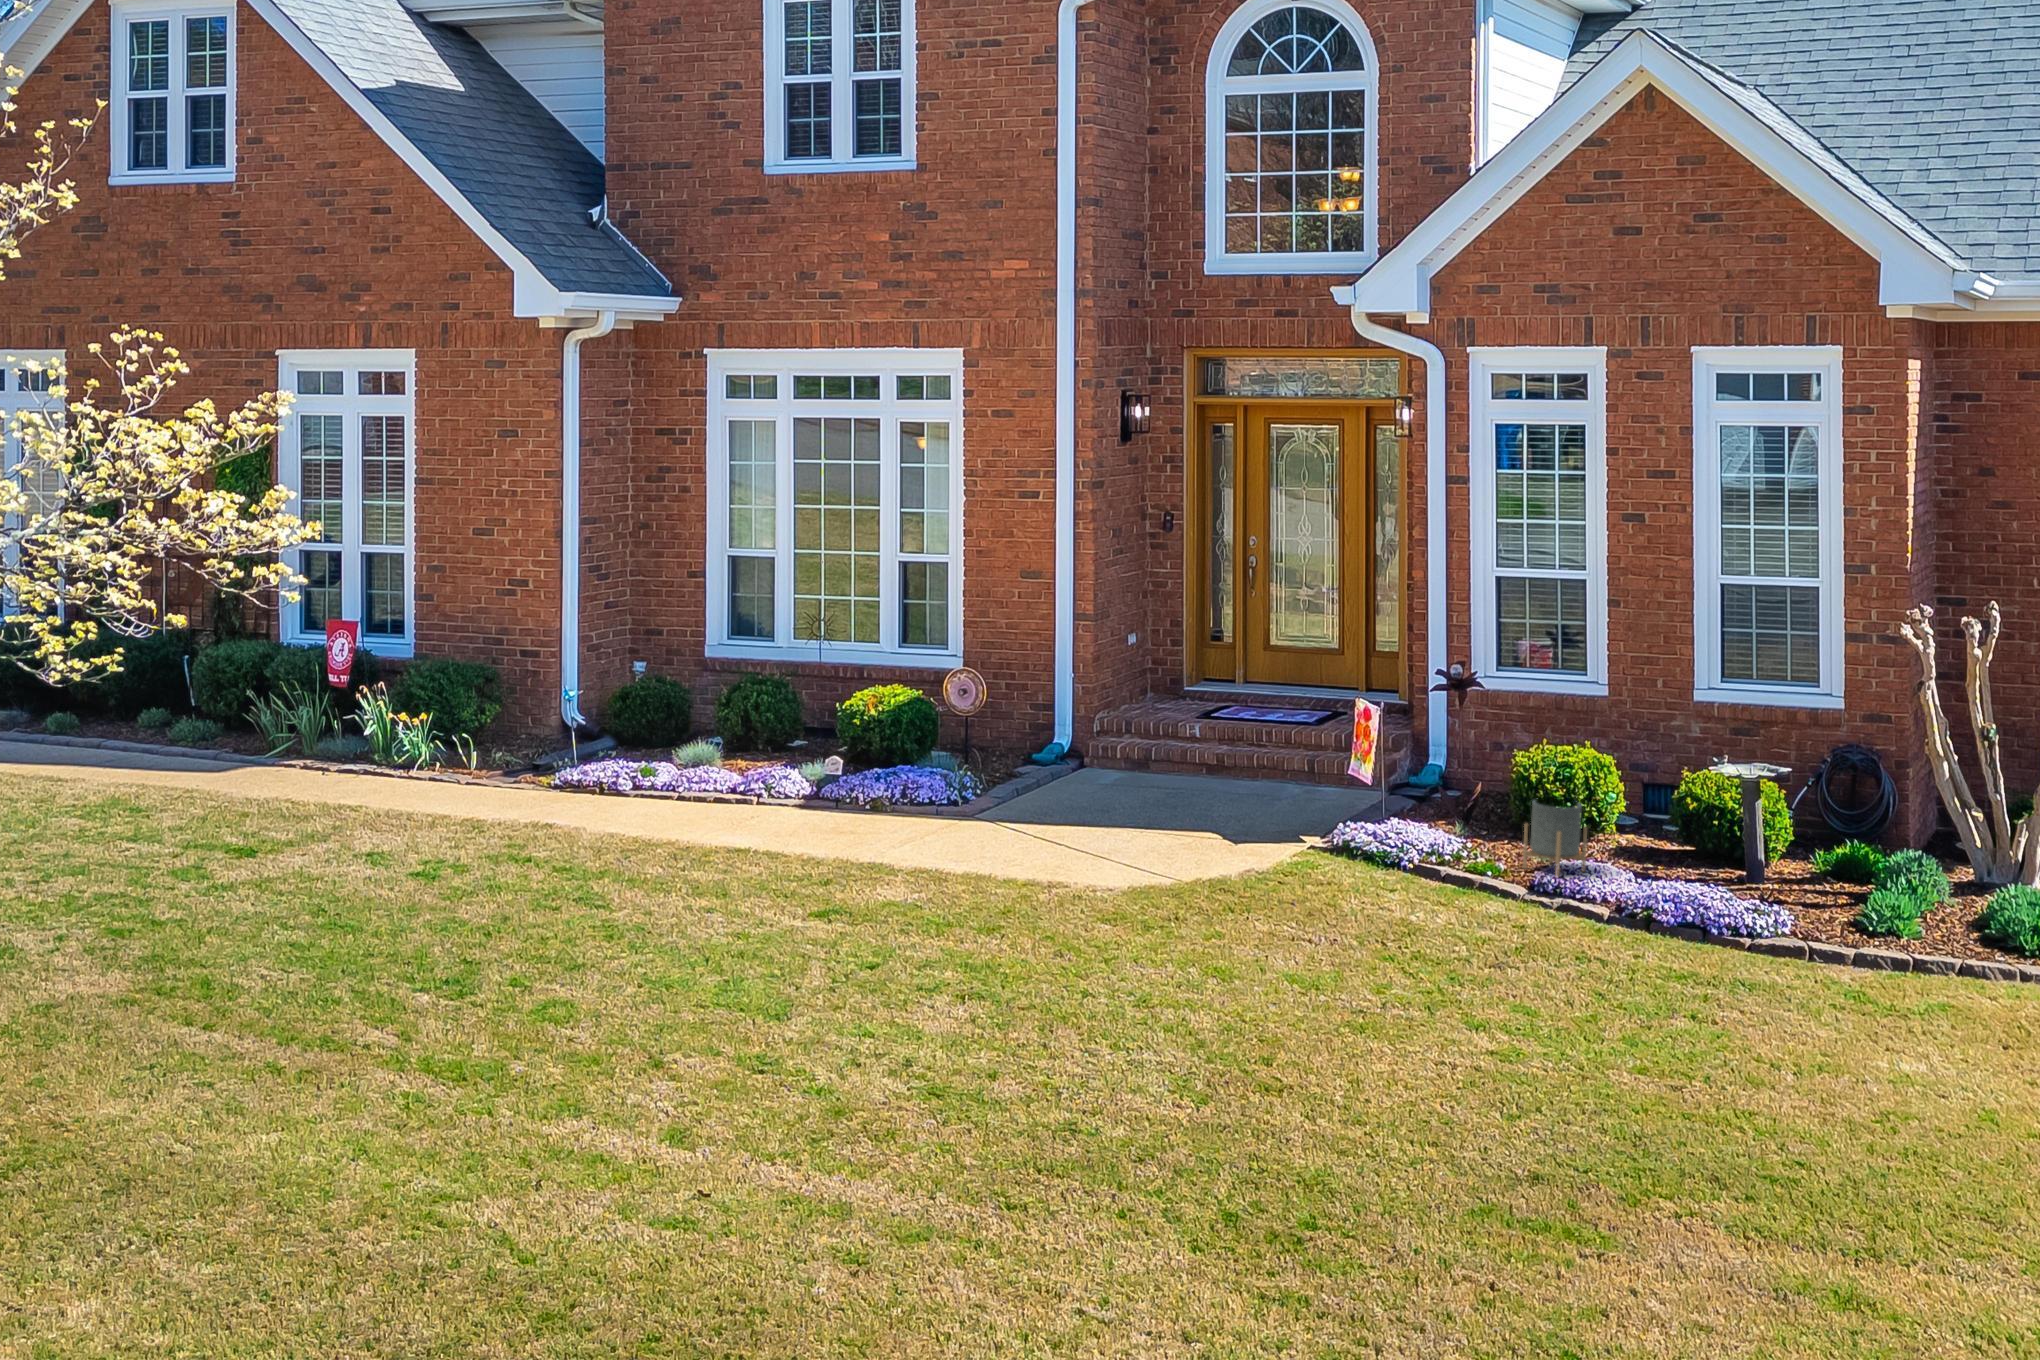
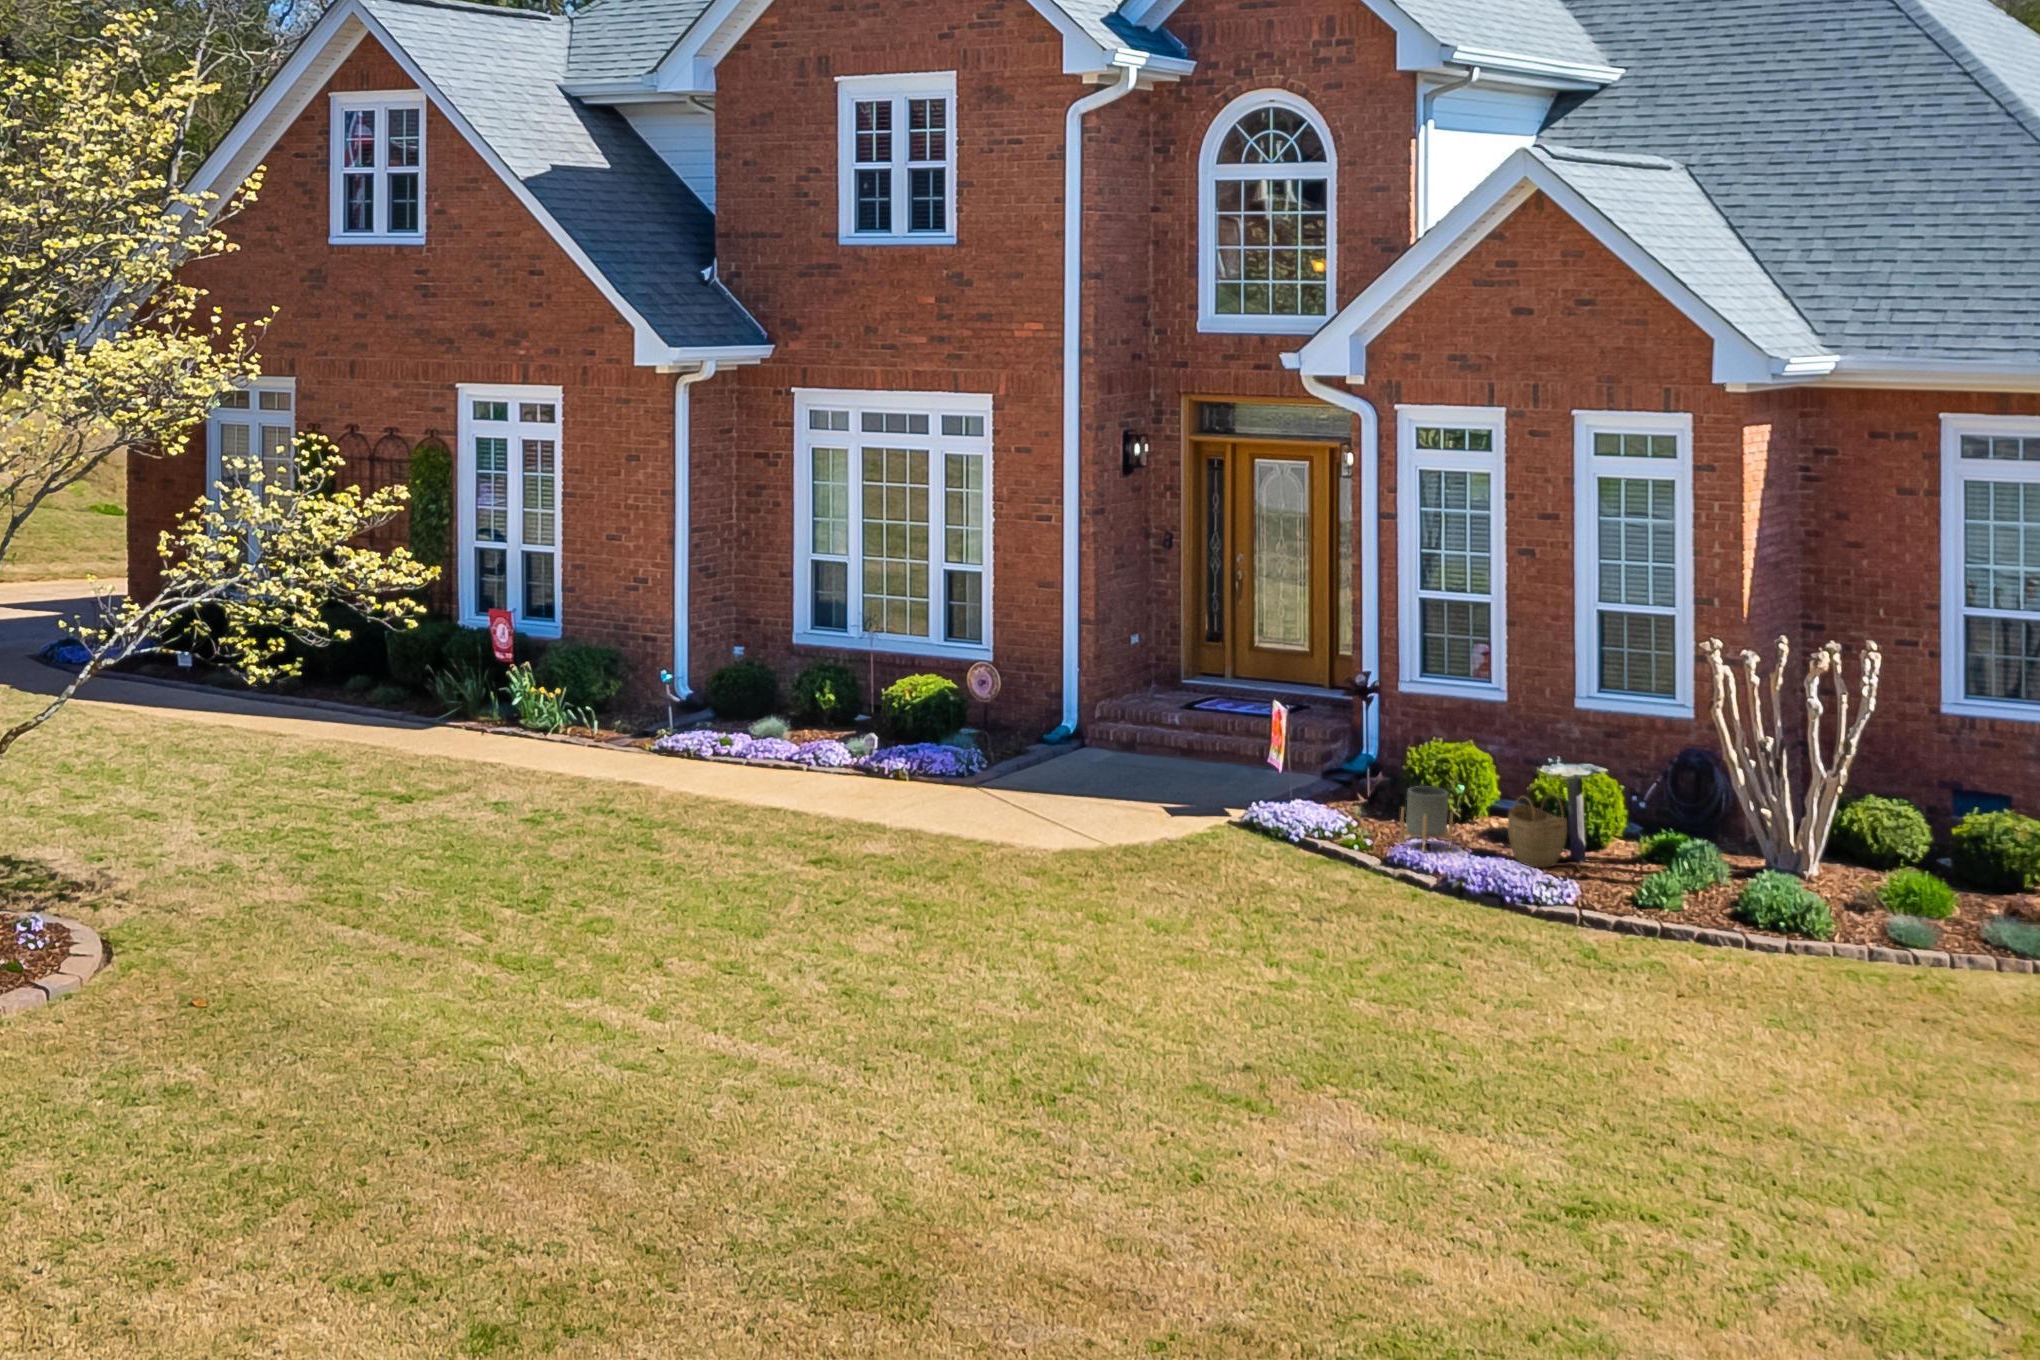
woven basket: none [1657,801,1731,890] -> present [1508,794,1567,868]

